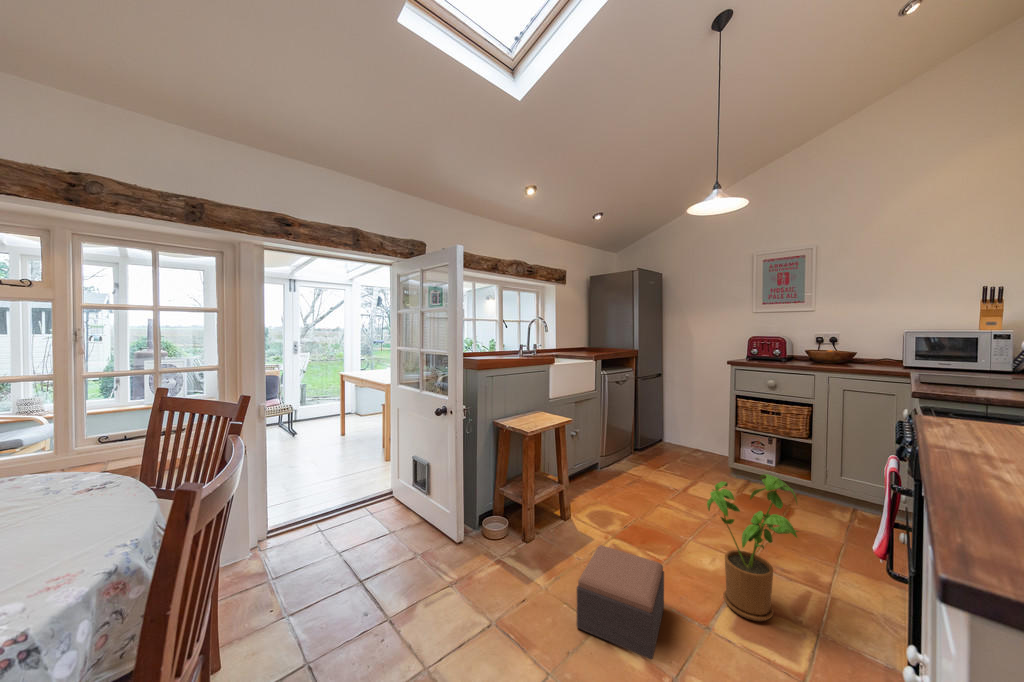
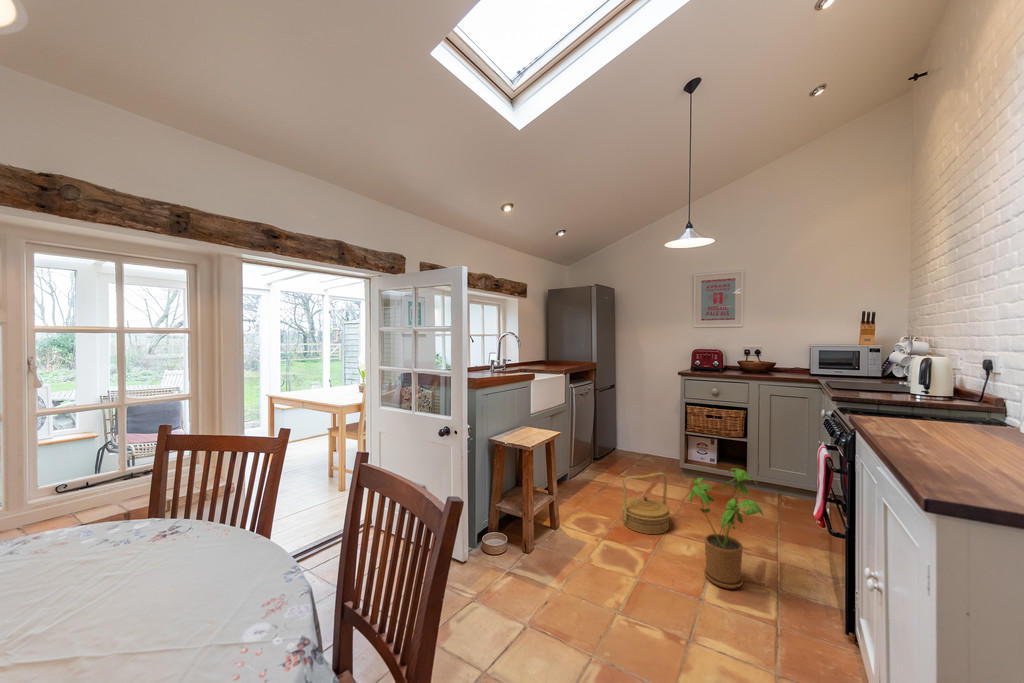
basket: none [642,471,698,540] -> present [622,472,670,534]
footstool: present [577,545,664,659] -> none [598,544,666,631]

